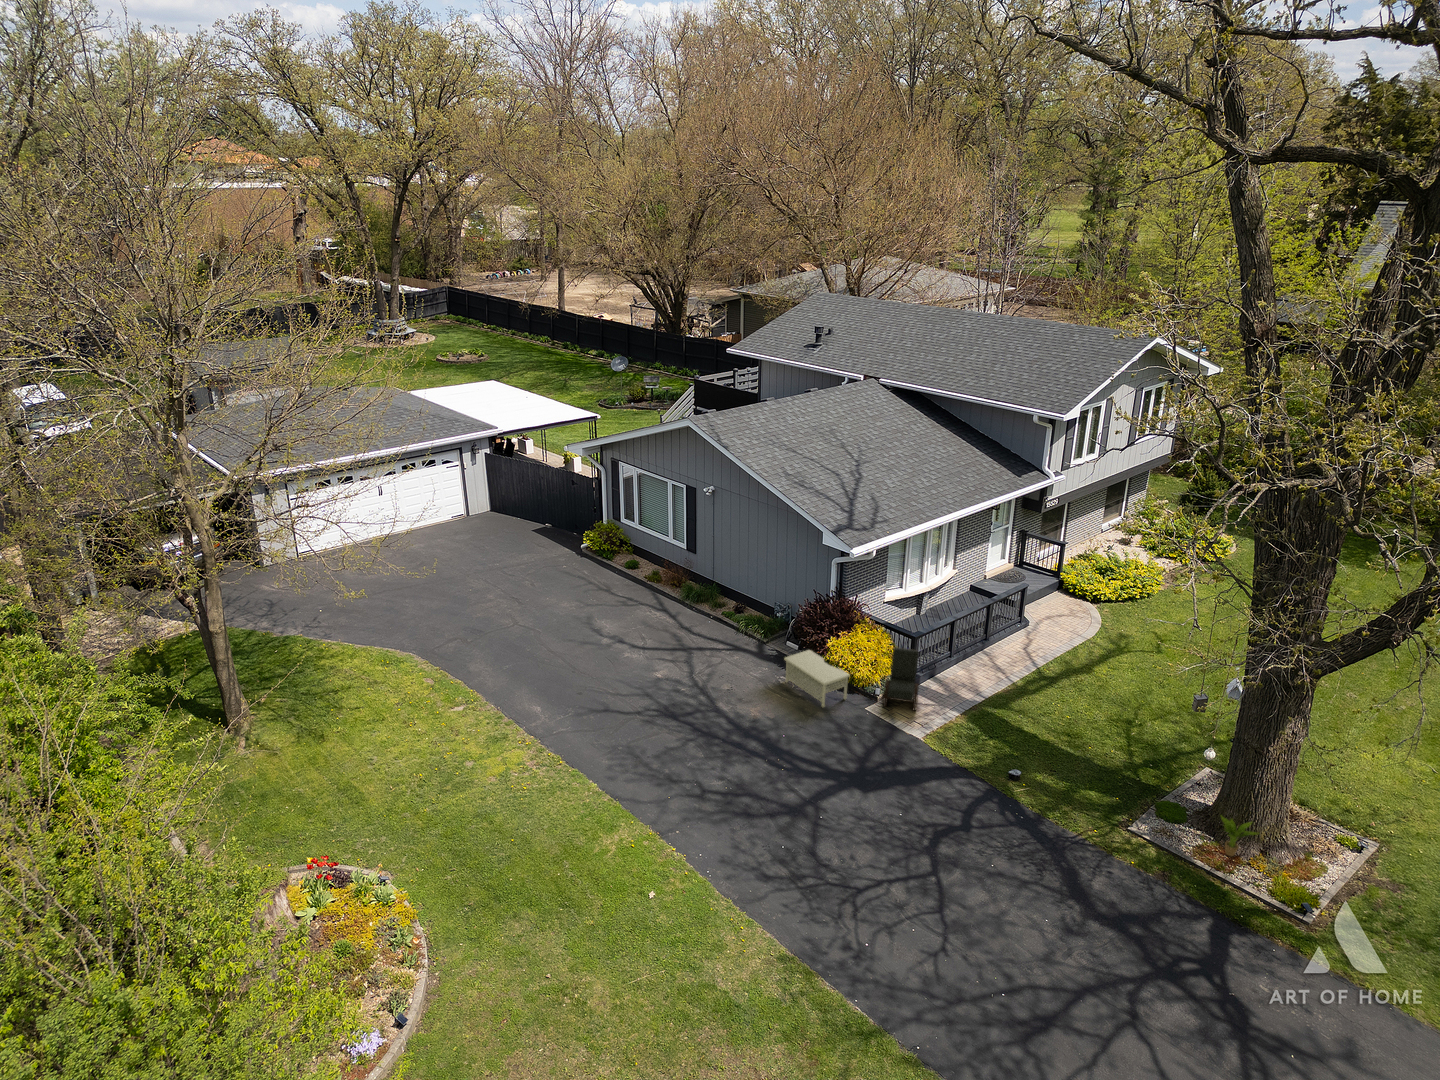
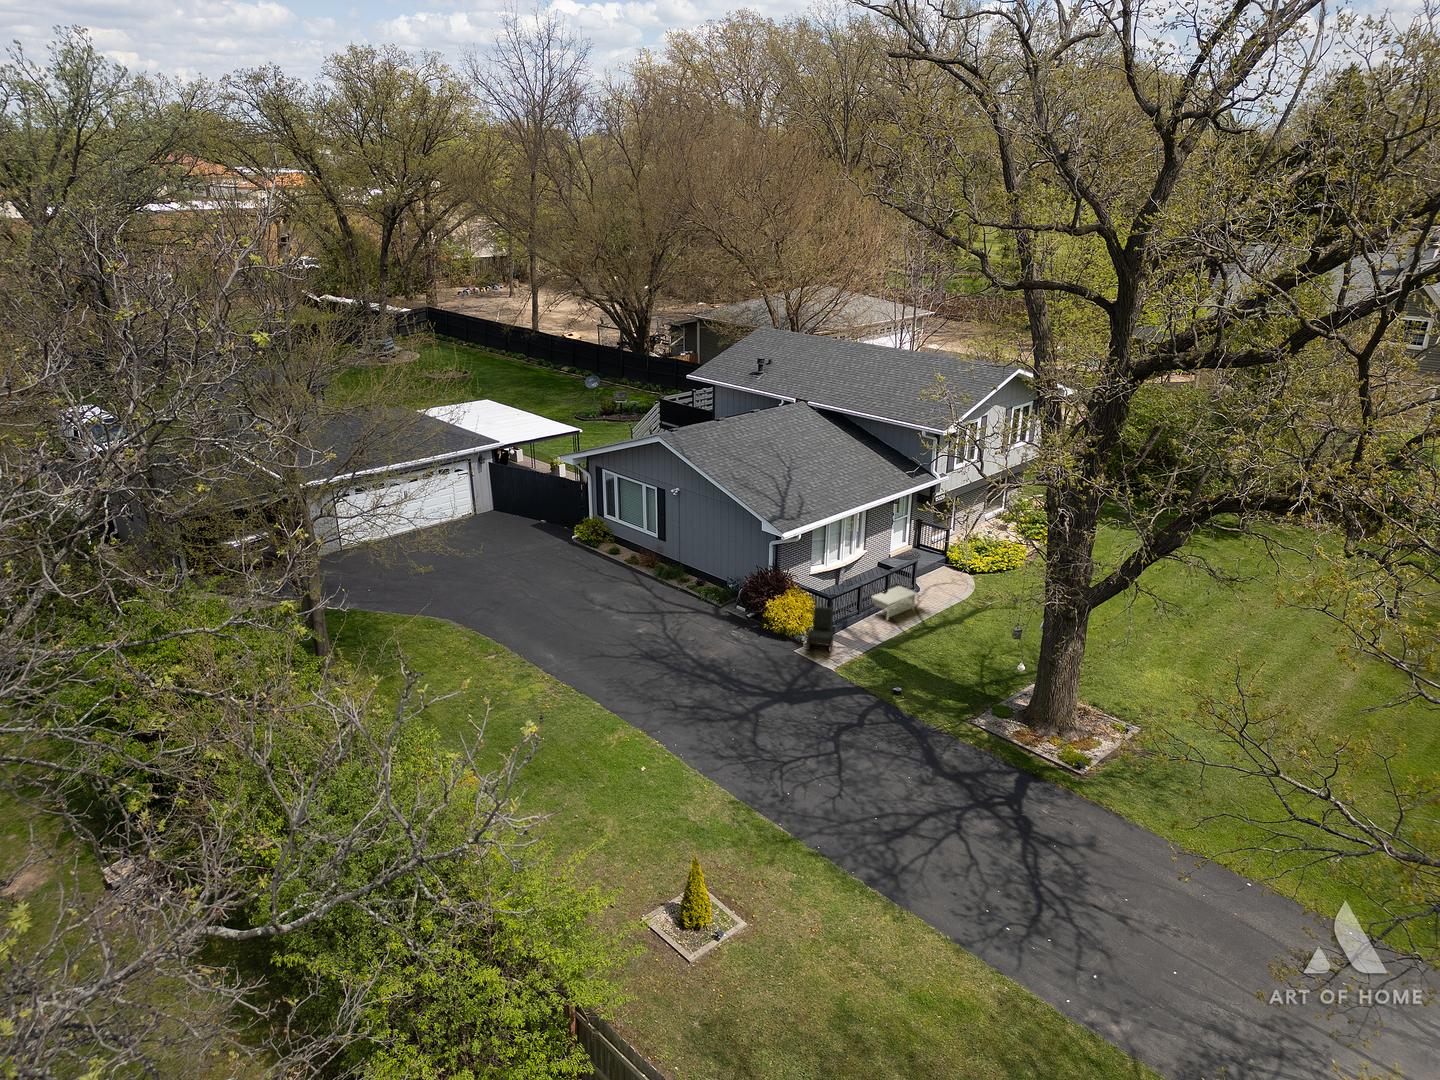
storage bench: present [784,650,850,707] -> present [871,586,916,620]
potted plant: present [1221,816,1258,856] -> none [1030,709,1055,737]

